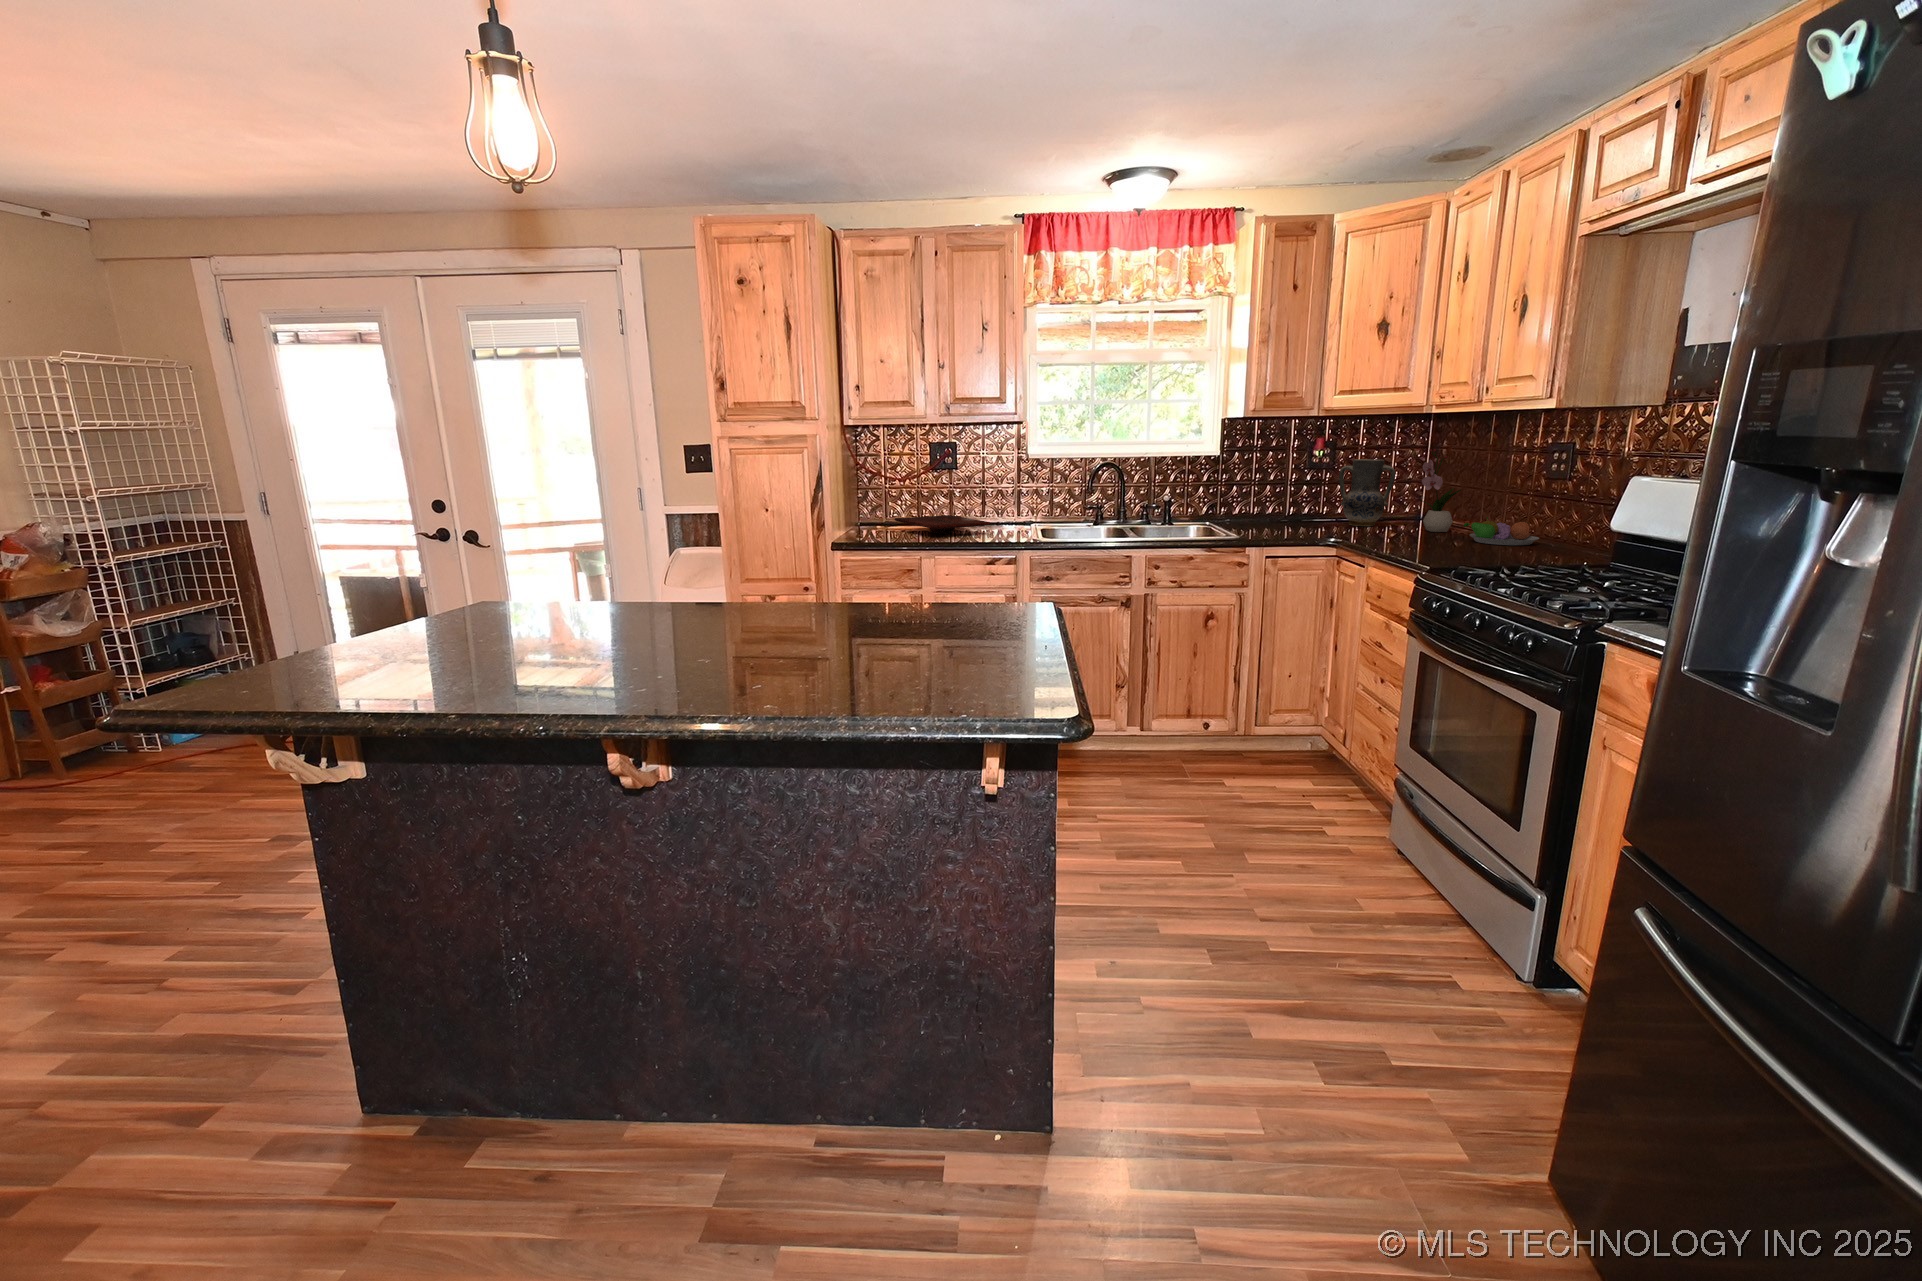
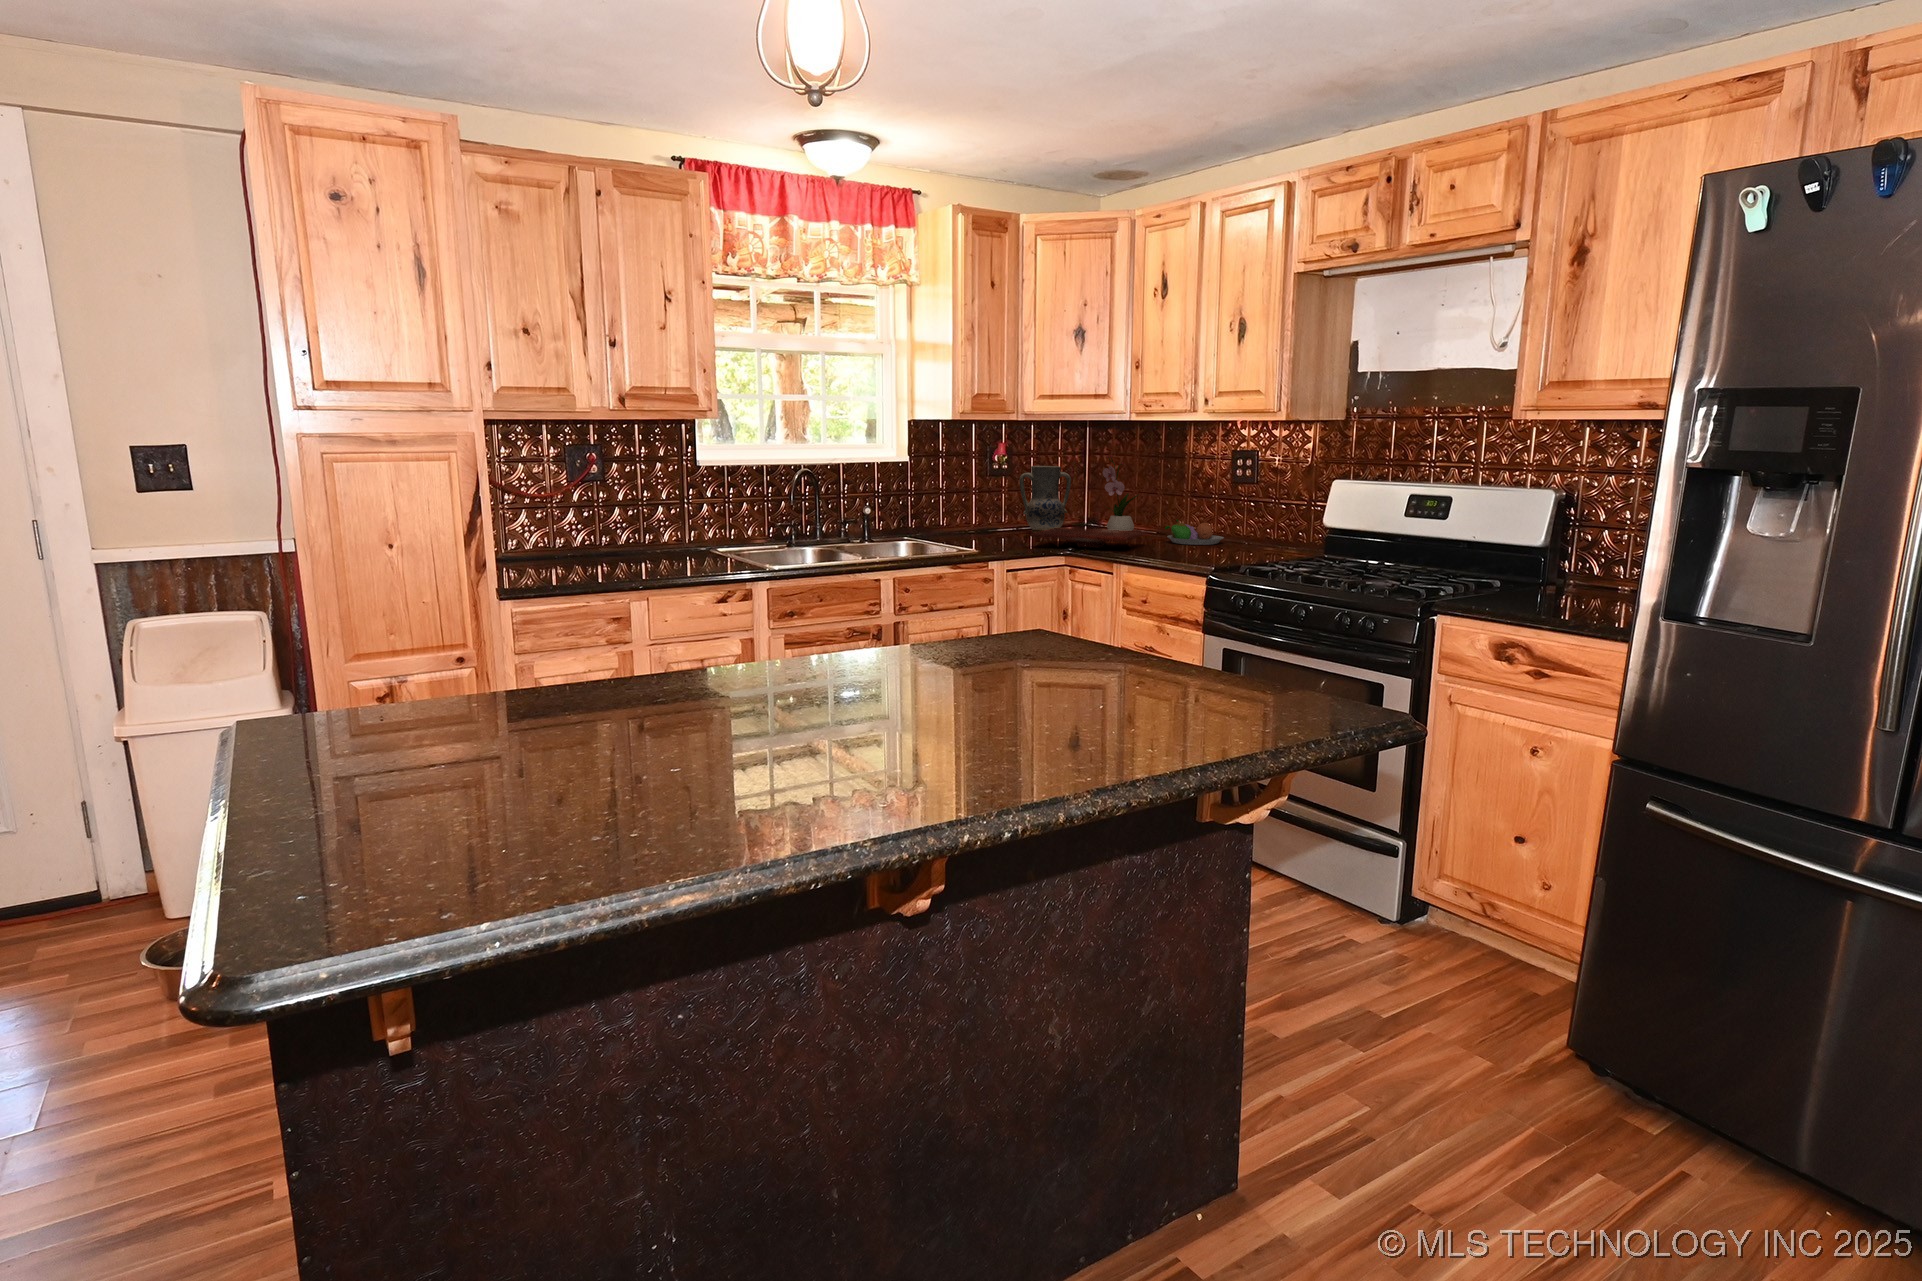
cutting board: present [895,515,990,534] -> present [1031,528,1147,548]

